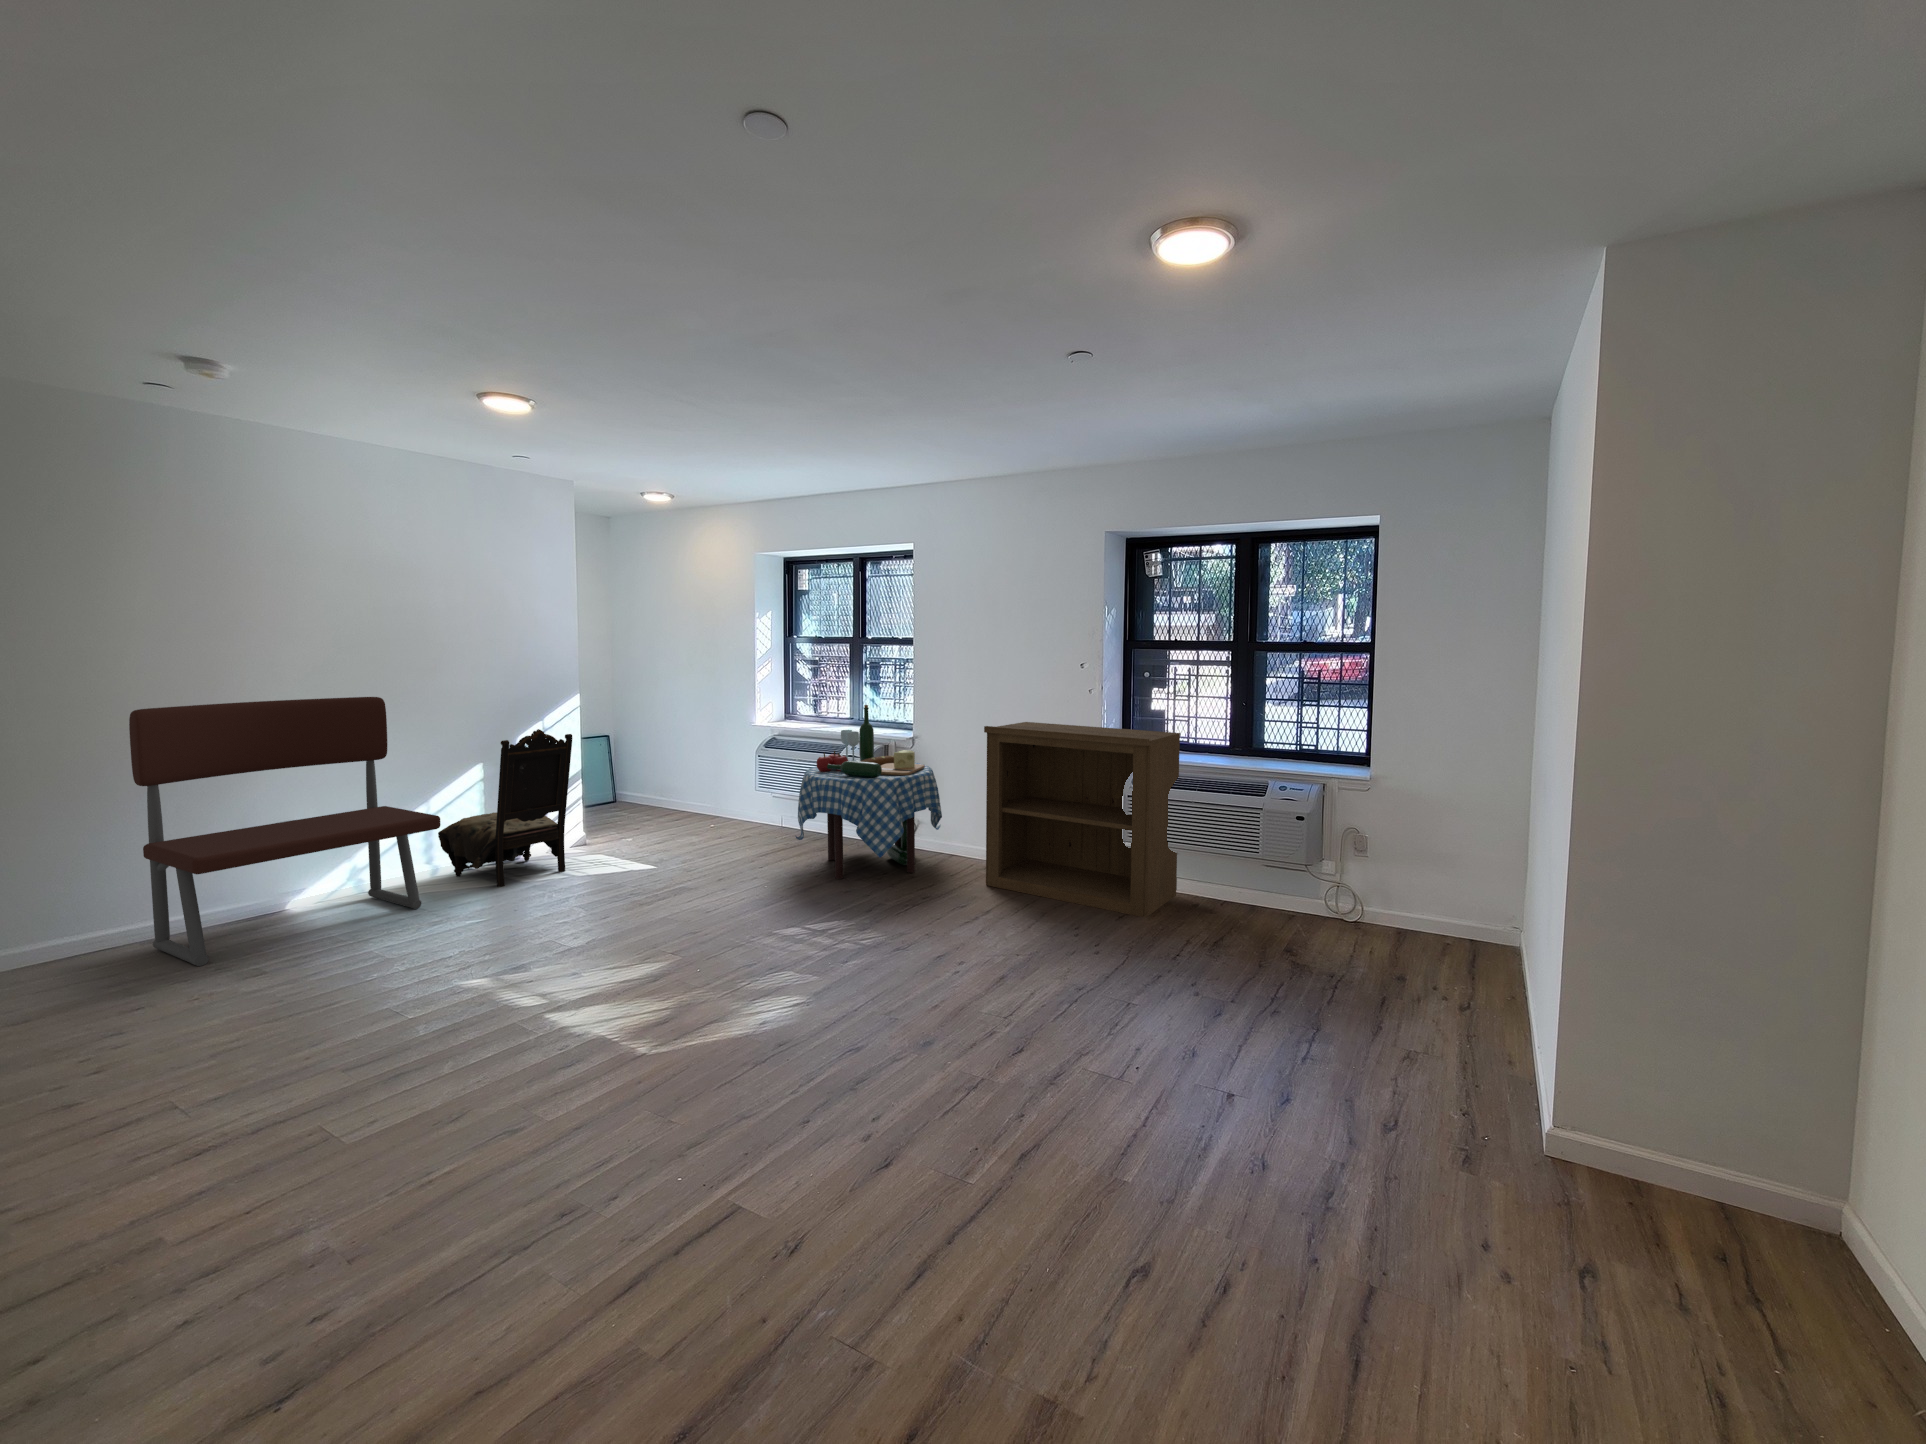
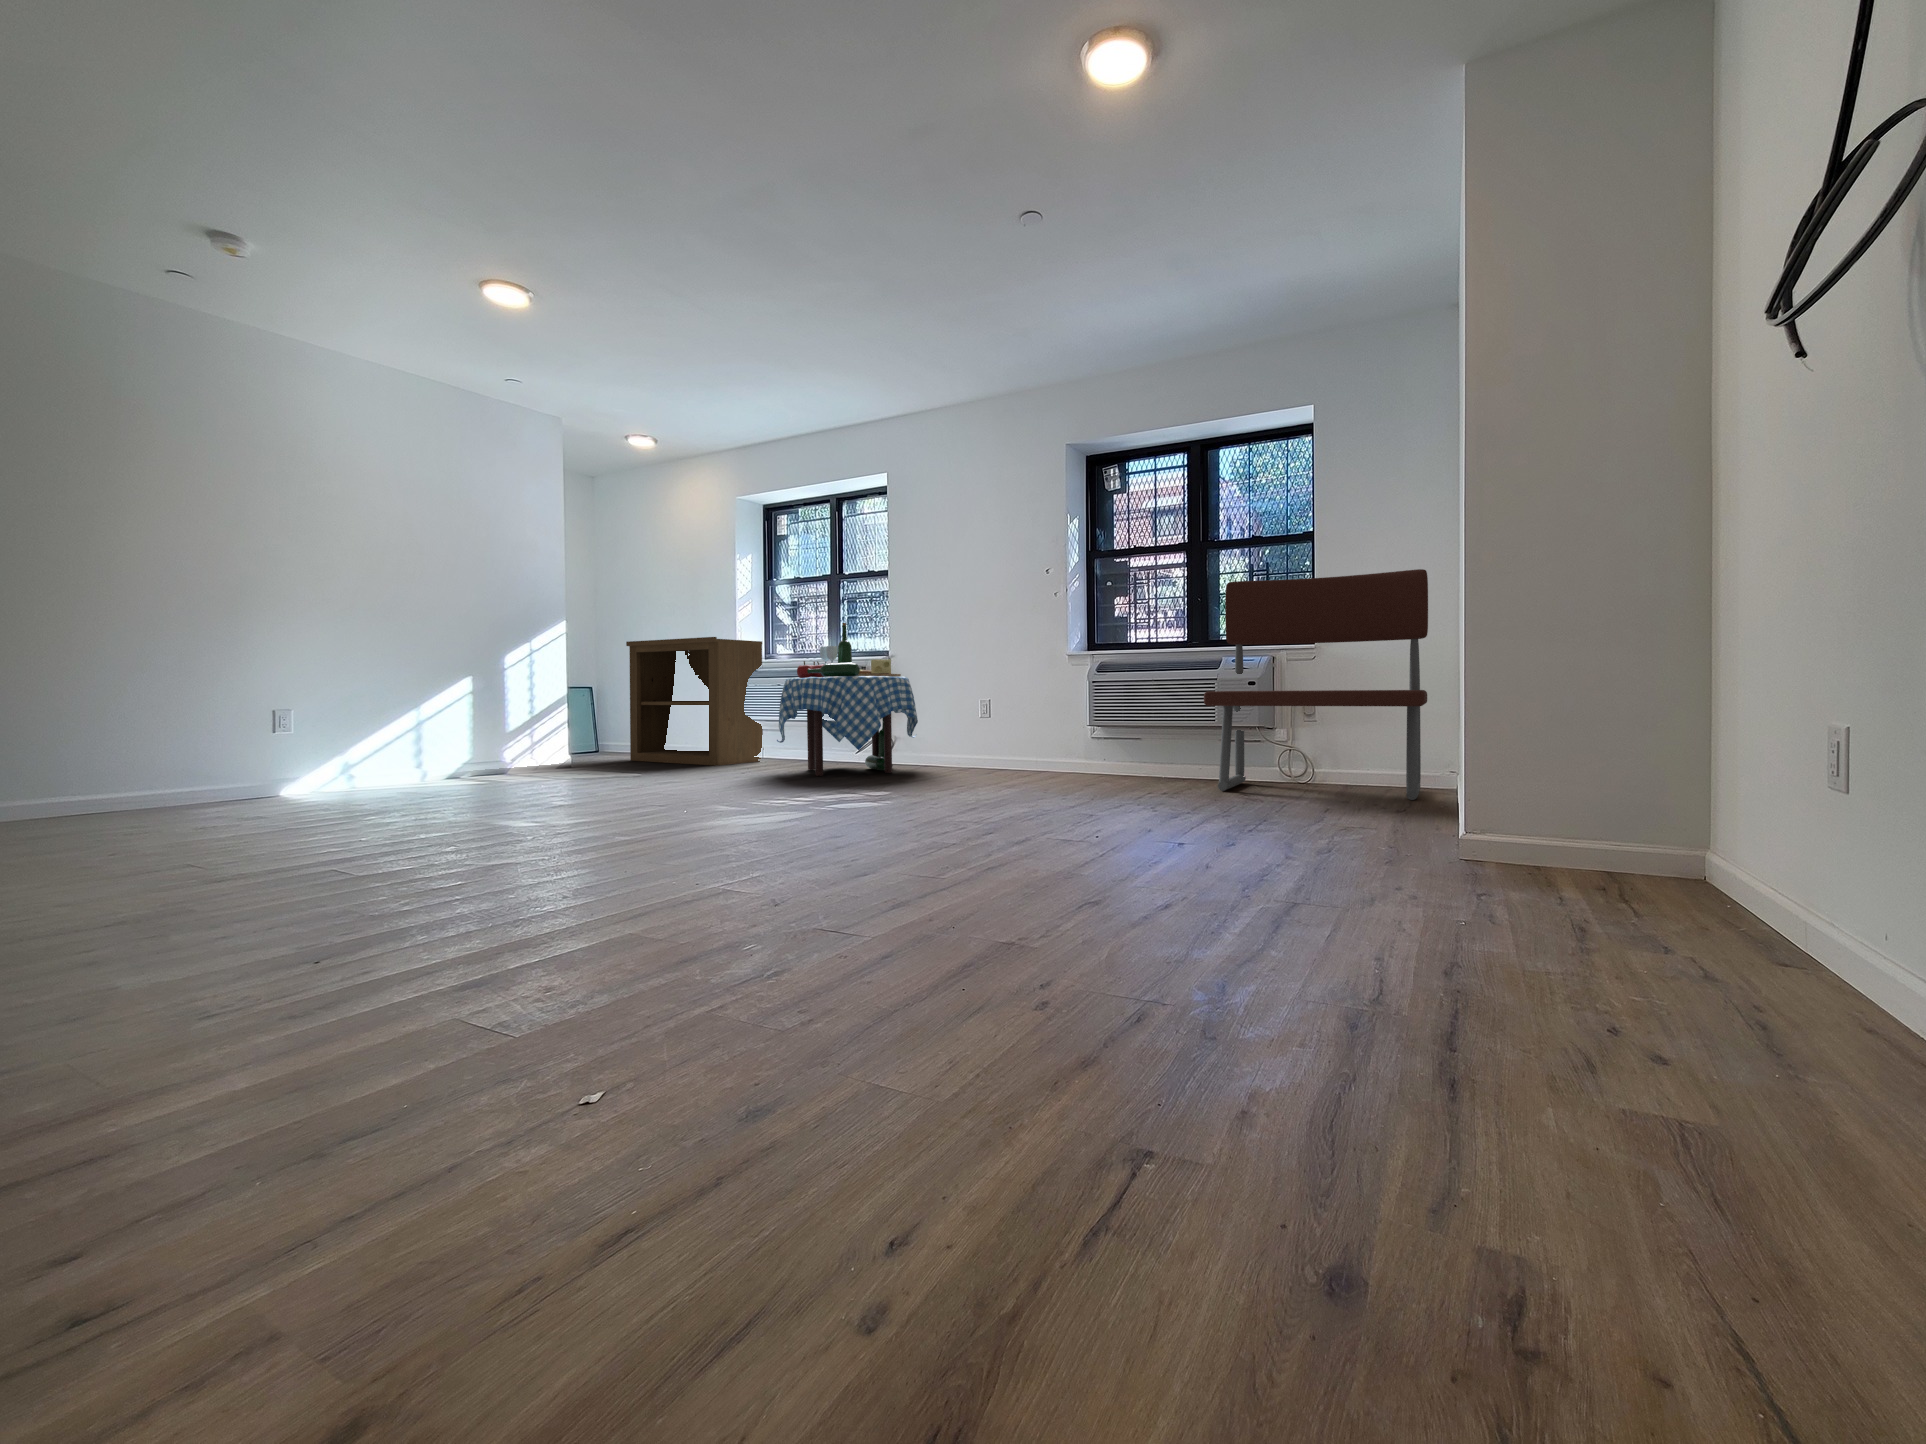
bench: present [129,697,441,966] -> present [1204,569,1428,800]
bookshelf: present [984,722,1180,917] -> present [626,637,764,766]
dining chair: present [438,729,572,887] -> none [429,632,562,783]

